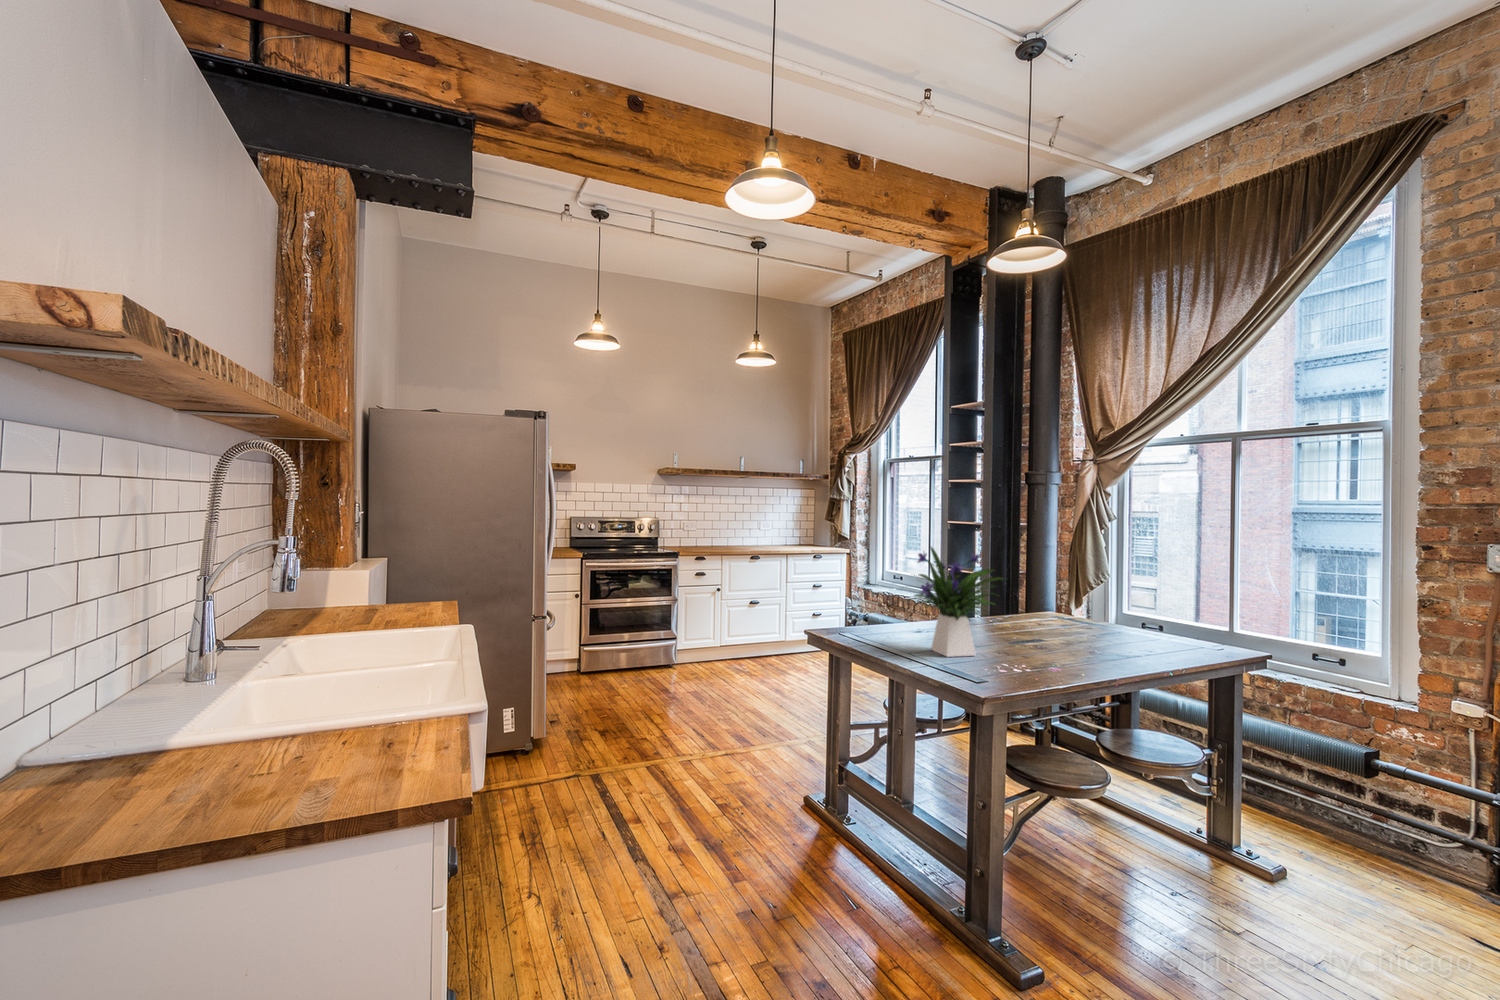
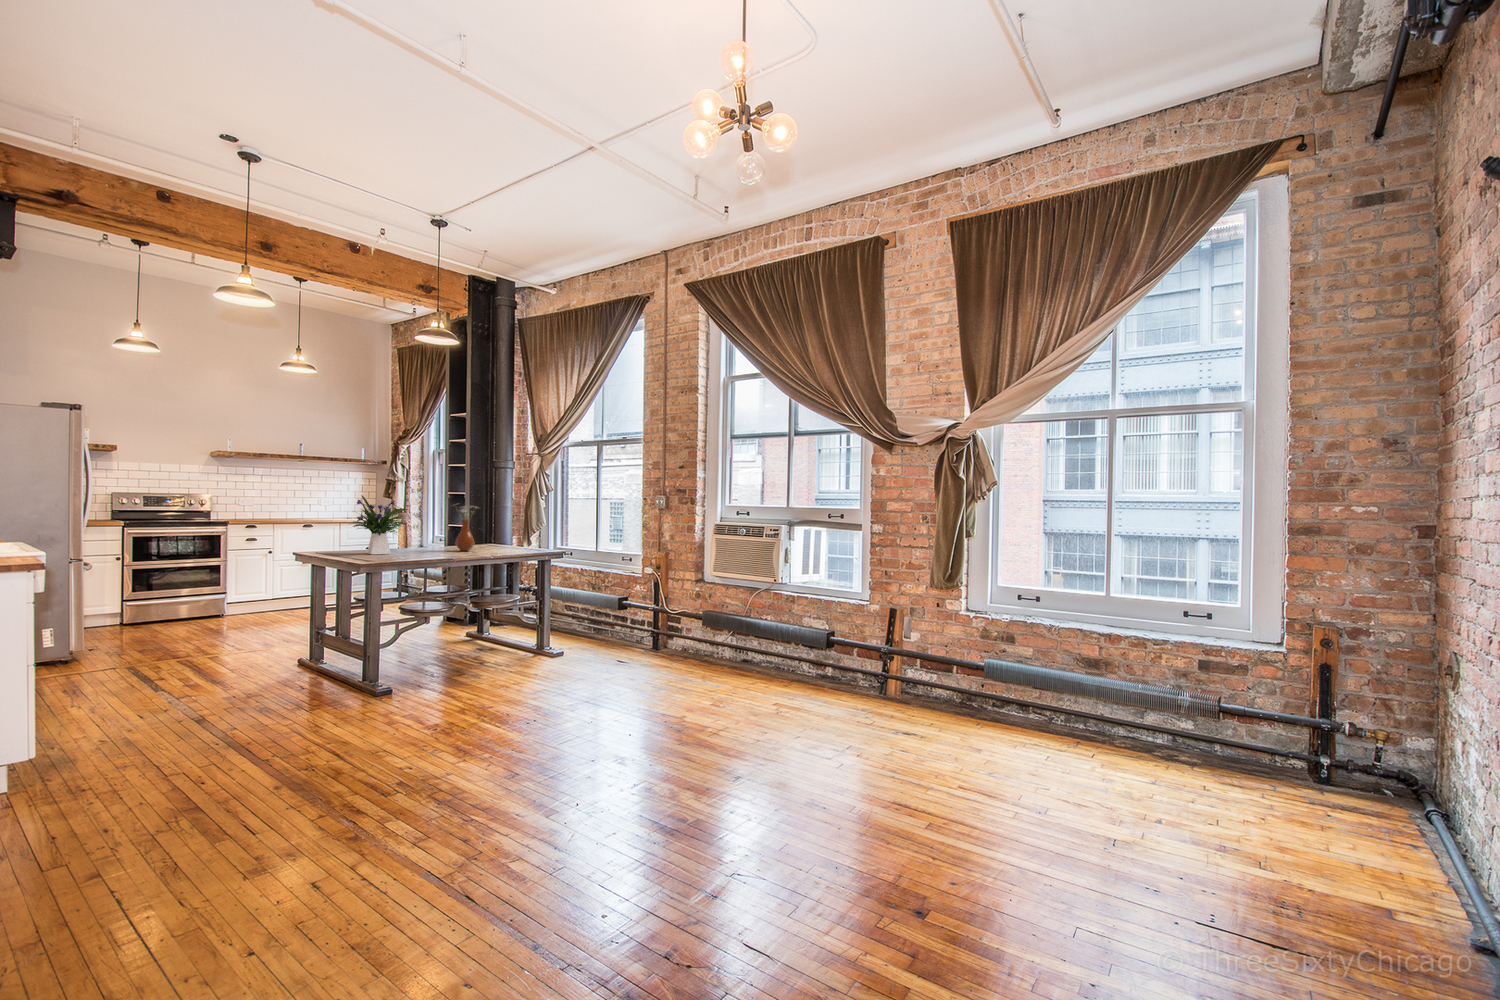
vase: none [1057,558,1118,650] -> present [456,506,475,551]

